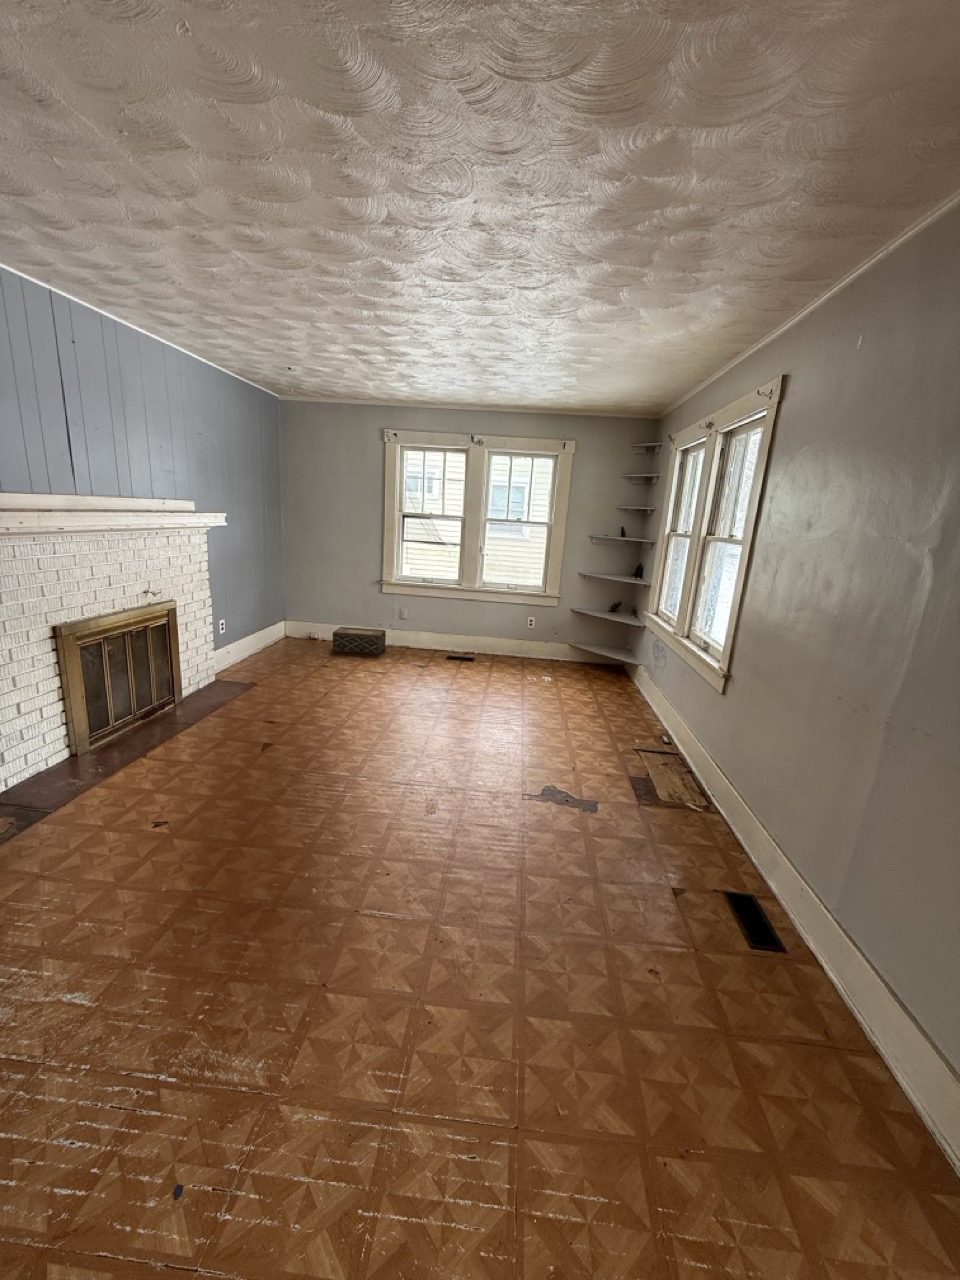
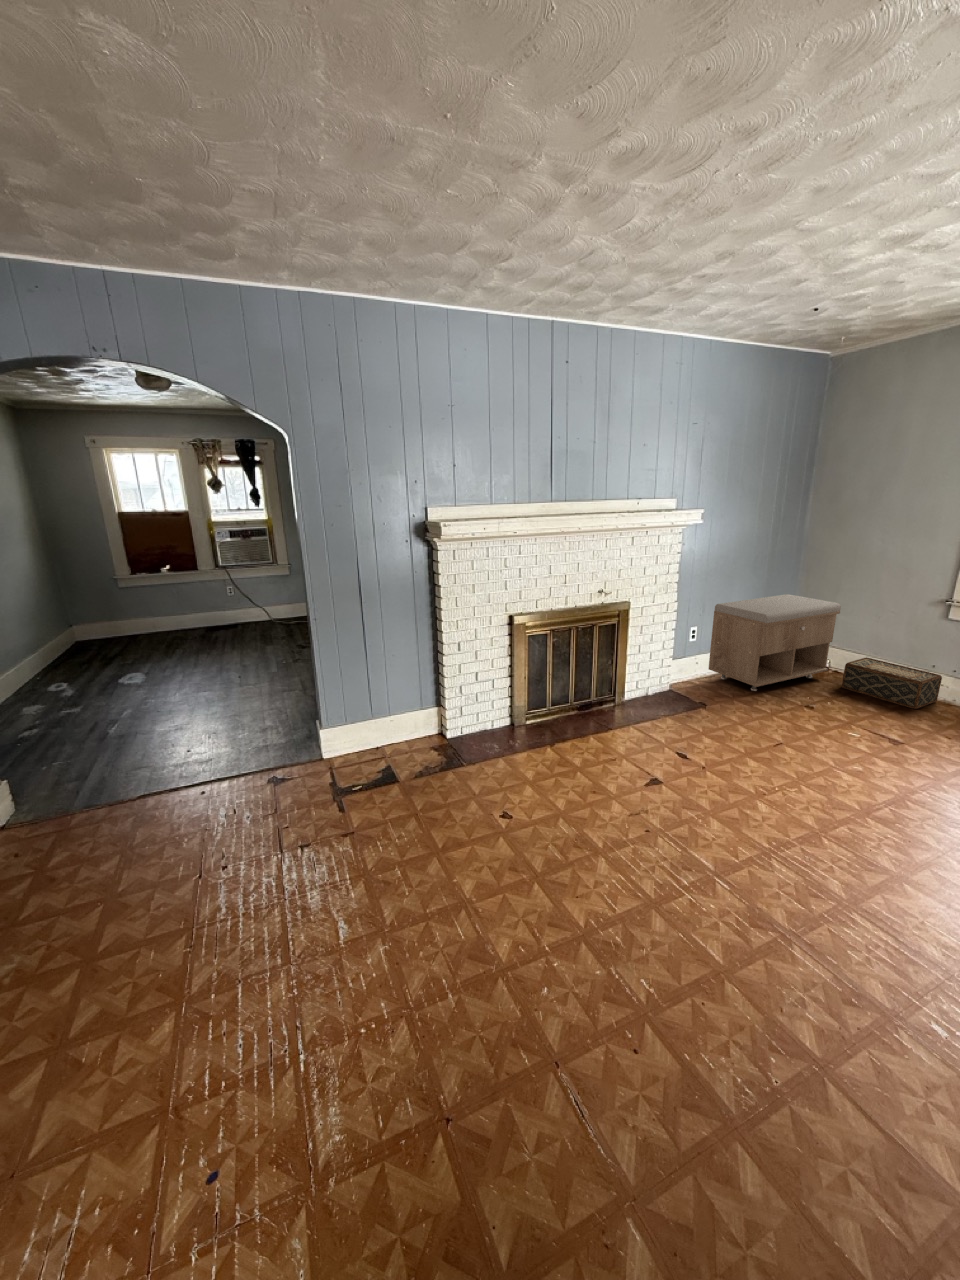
storage bench: none [234,587,322,666] -> present [709,594,841,691]

